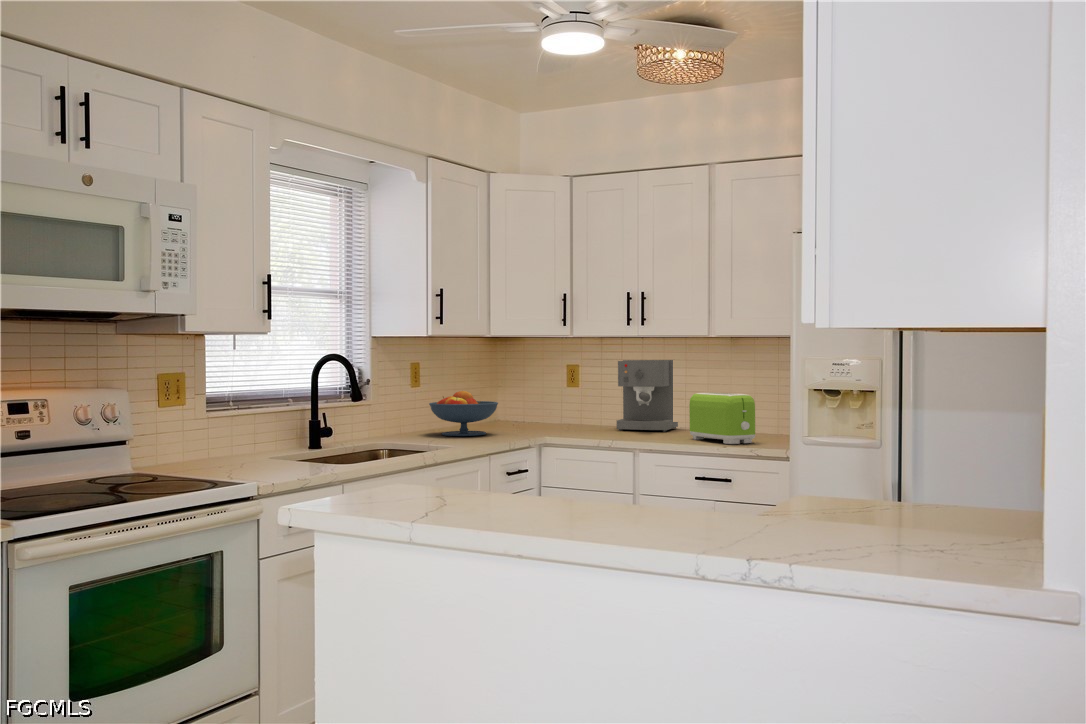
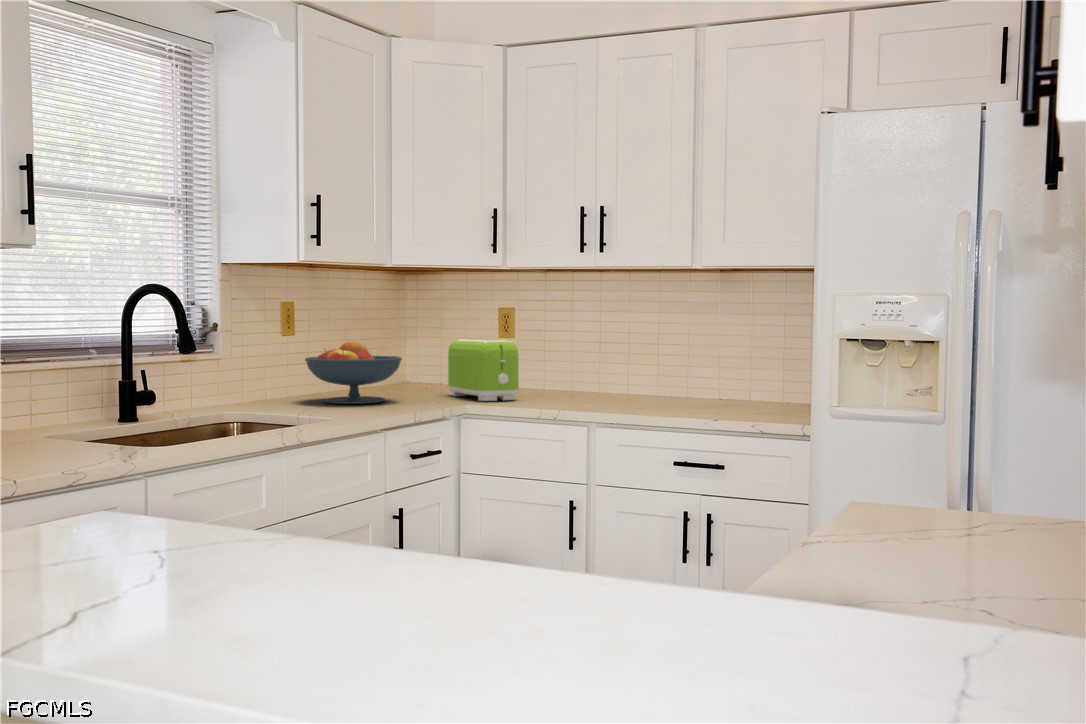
coffee maker: present [617,360,678,432] -> none [564,302,646,398]
toaster: present [689,393,755,444] -> present [448,339,519,401]

